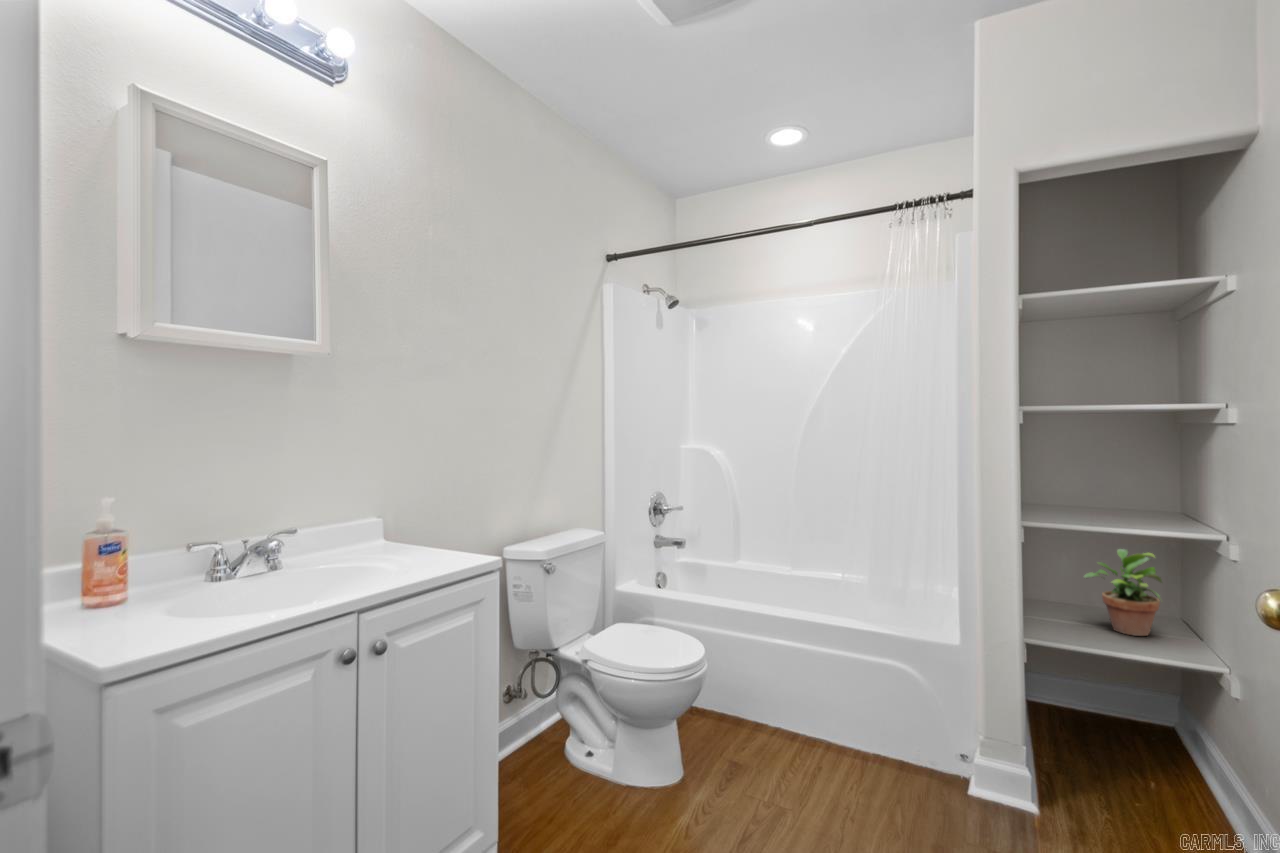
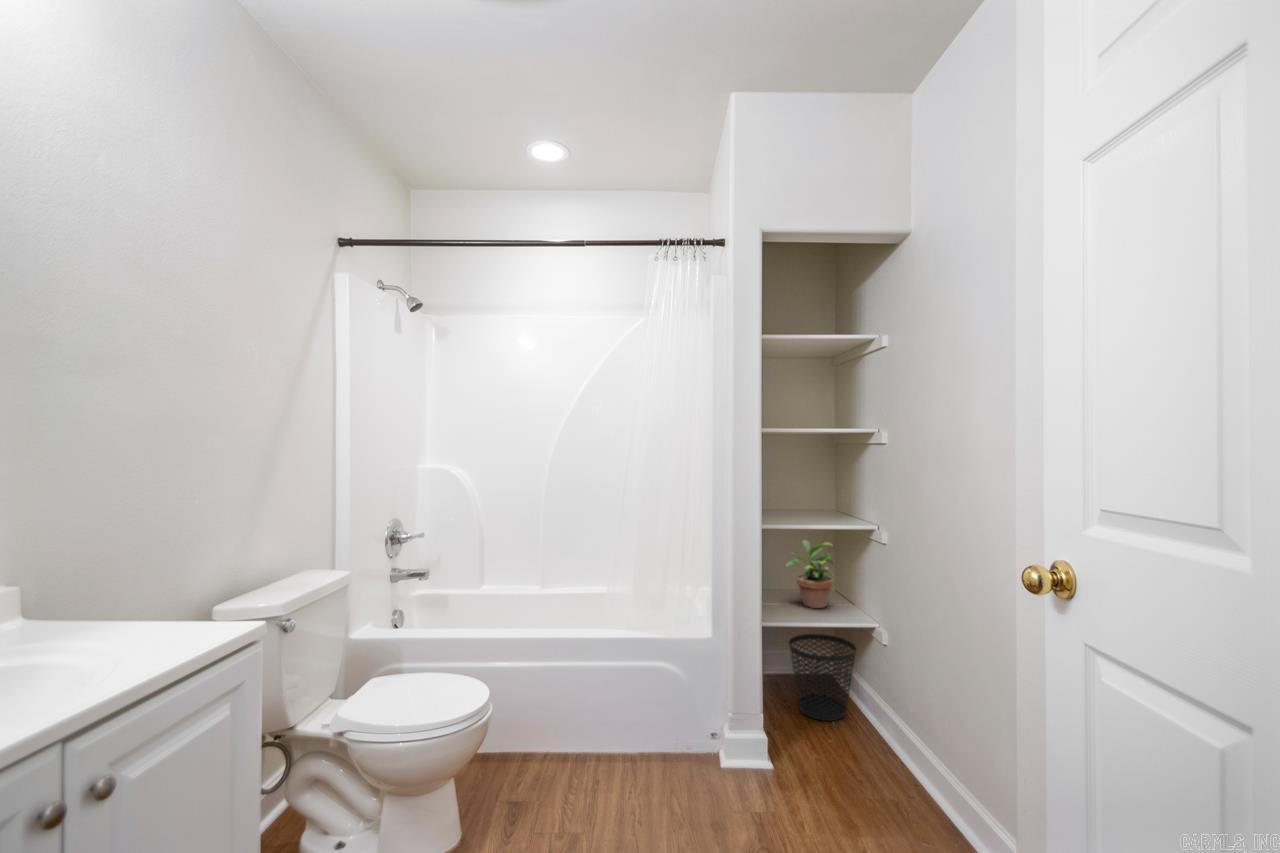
wastebasket: none [1087,667,1194,783] -> present [789,634,856,721]

